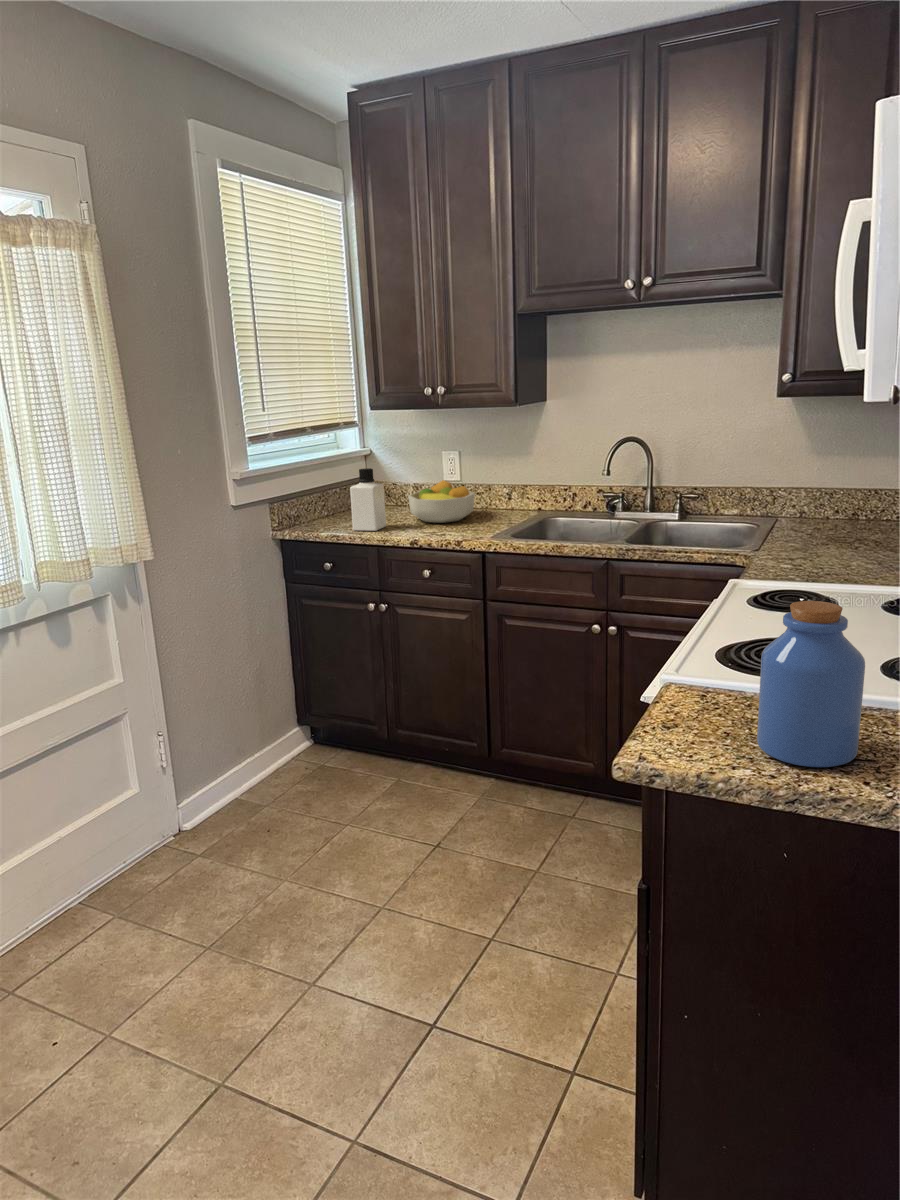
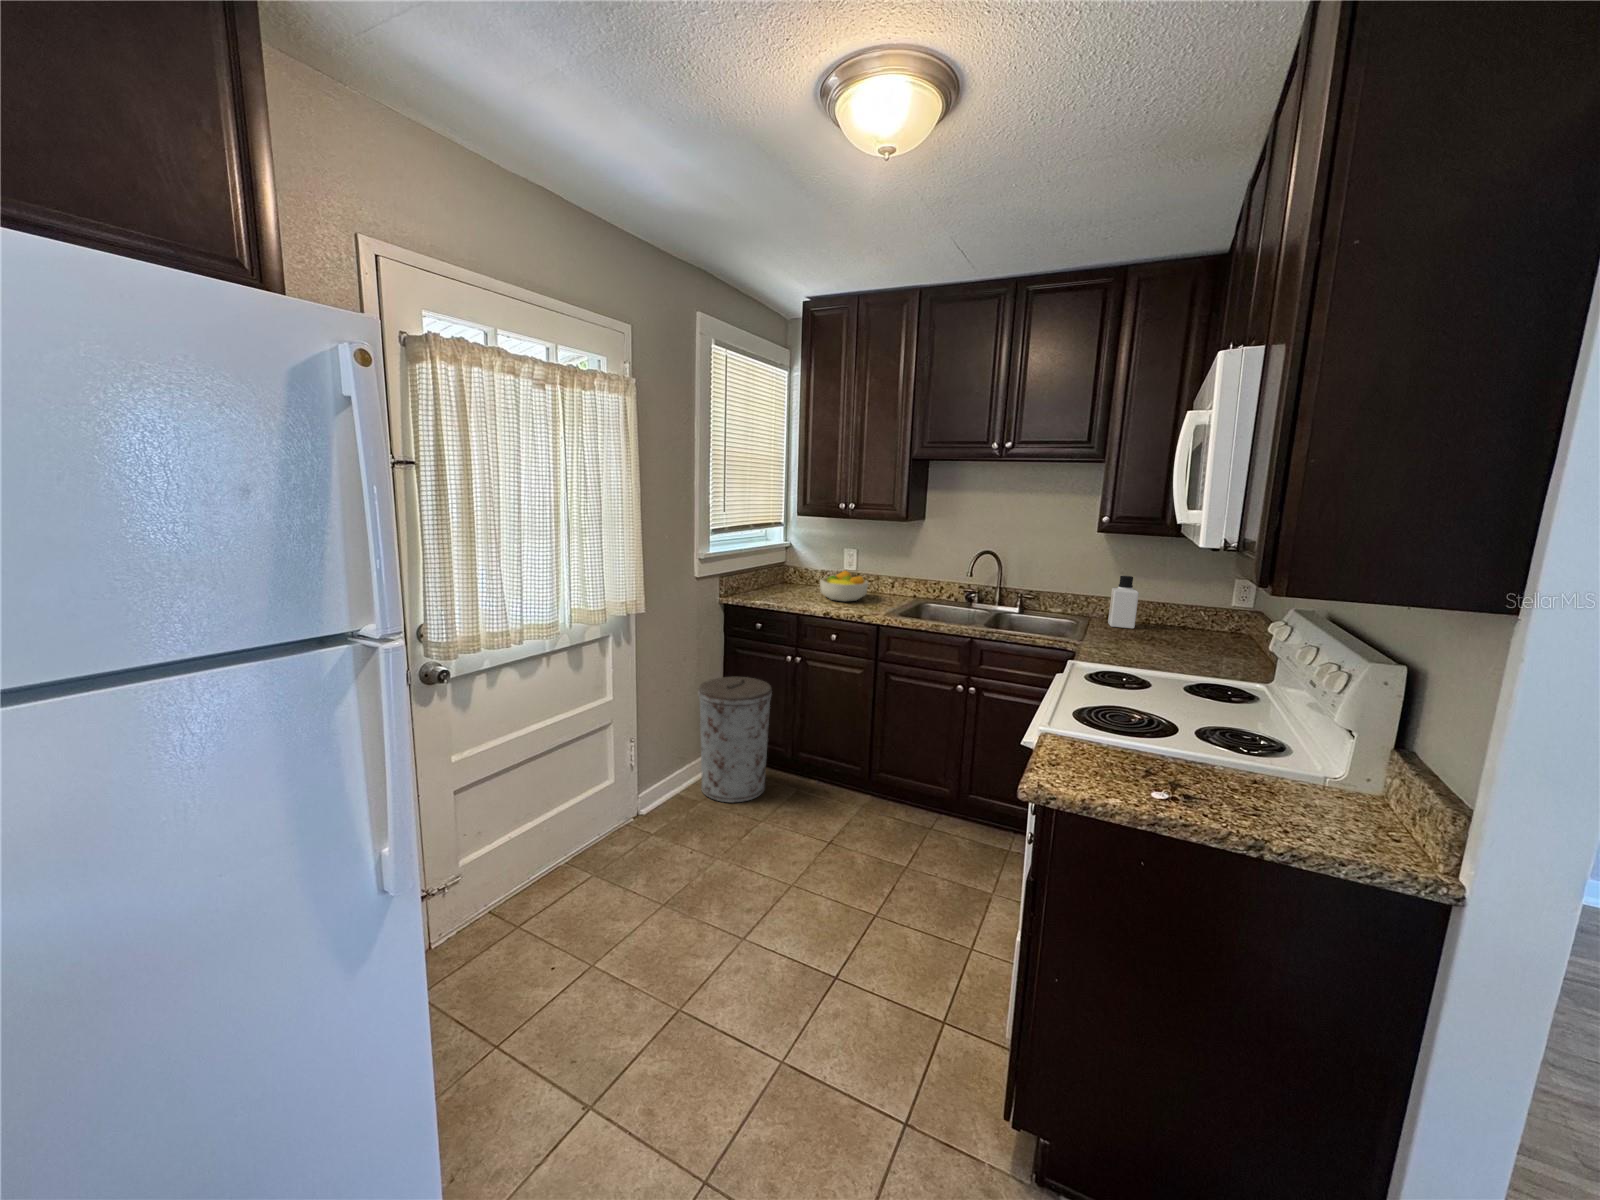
bottle: present [350,468,386,531] -> present [1108,576,1139,629]
jar: present [757,601,865,767] -> none [1122,684,1205,802]
trash can: none [250,636,355,804] -> present [698,677,772,802]

